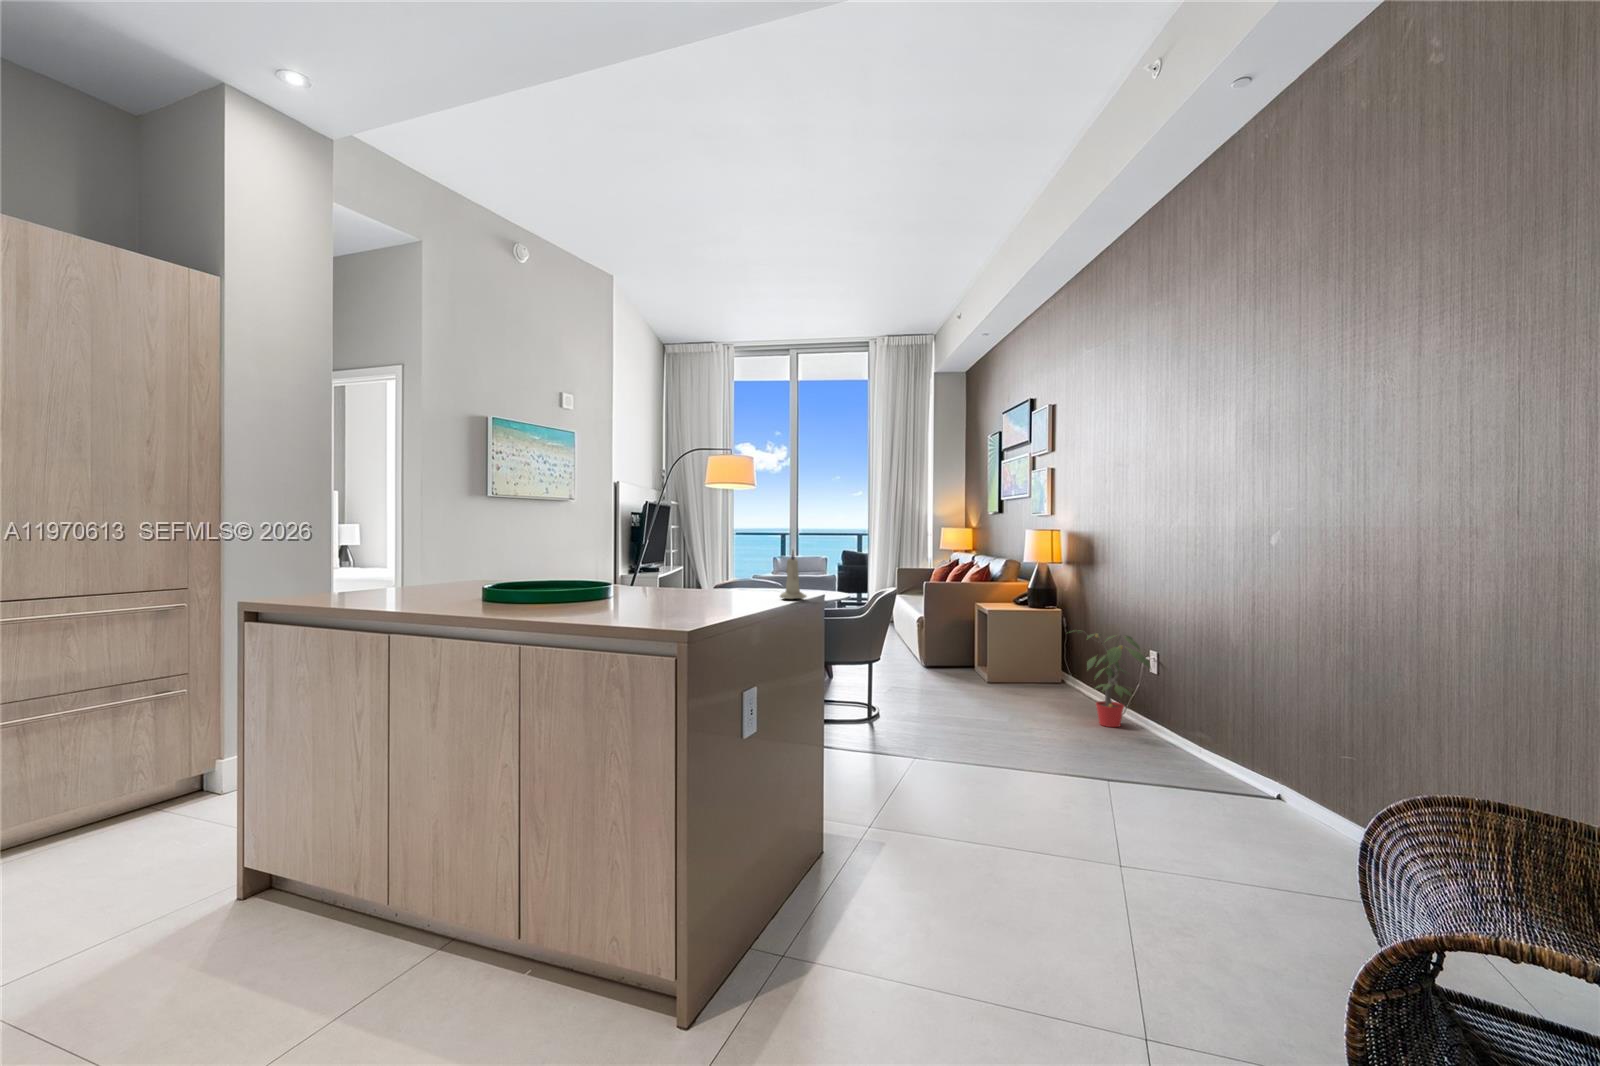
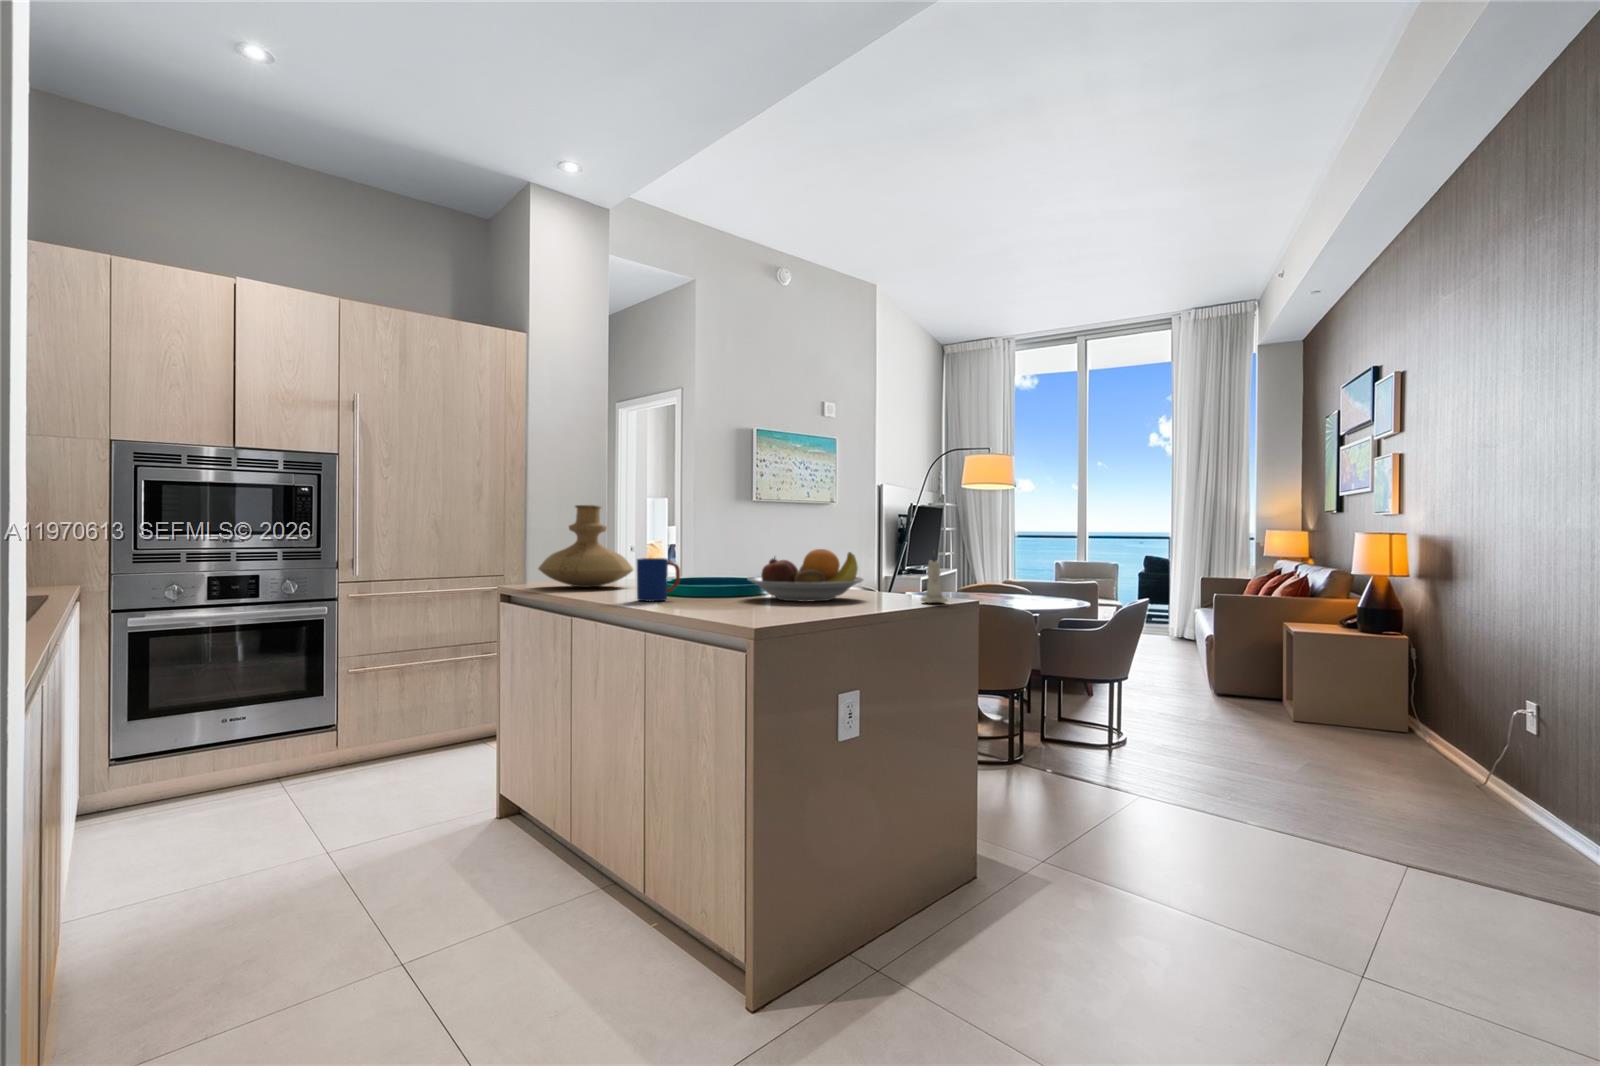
vase: none [300,500,427,597] -> present [538,505,633,587]
fruit bowl: none [599,549,722,603] -> present [748,549,864,602]
mug: none [479,562,528,611] -> present [637,558,680,601]
potted plant: present [1077,631,1151,727] -> none [1383,662,1511,794]

